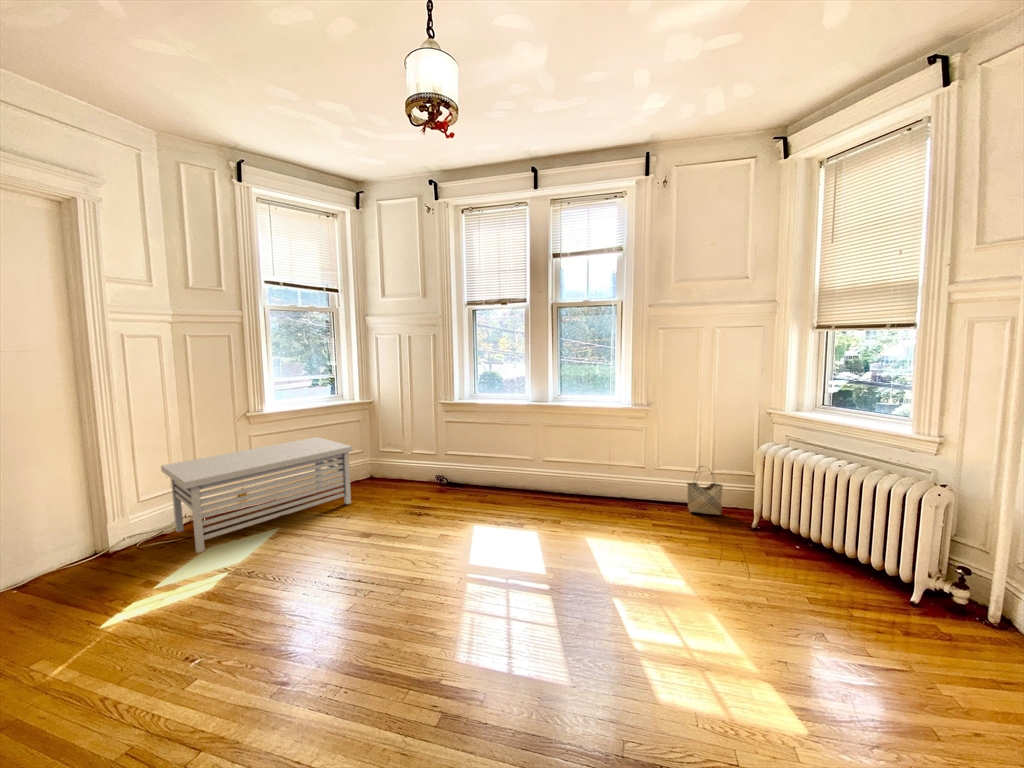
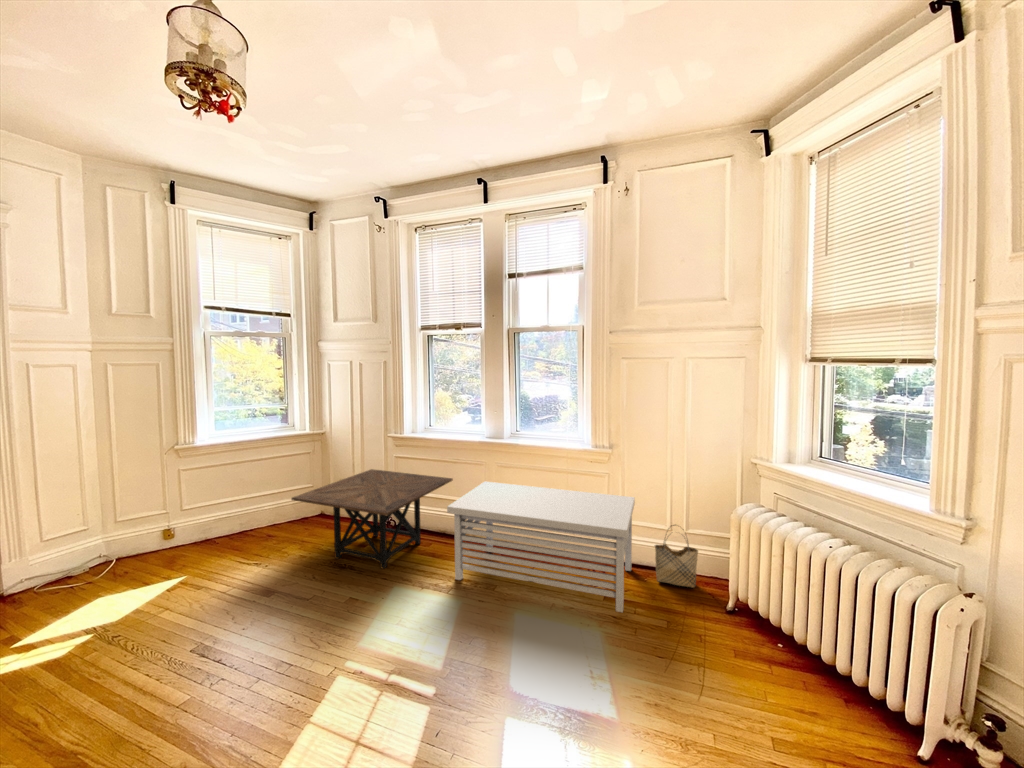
side table: none [370,433,502,514] -> present [291,469,453,568]
storage bench: present [161,437,352,553] -> present [447,482,635,612]

